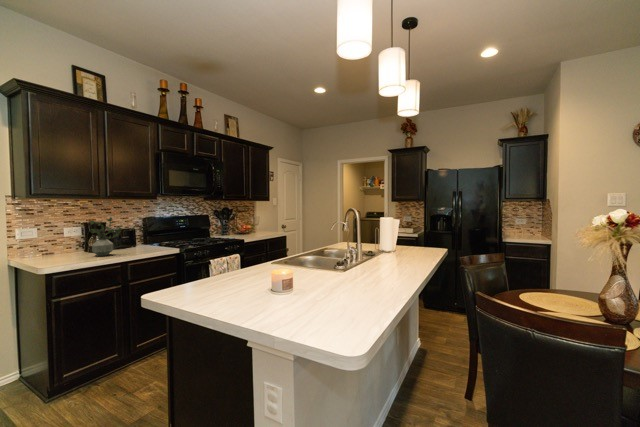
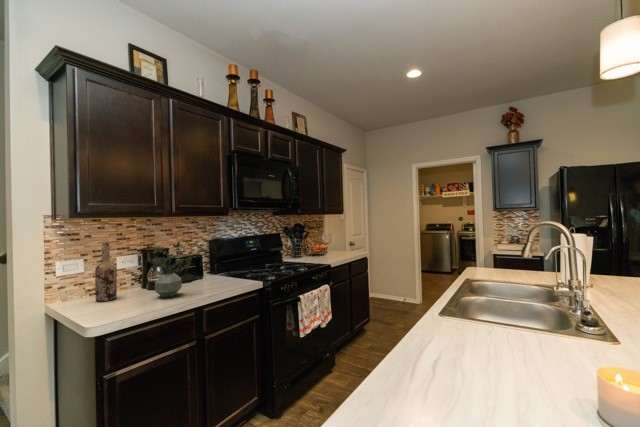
wine bottle: none [46,217,63,258] -> present [95,243,117,301]

